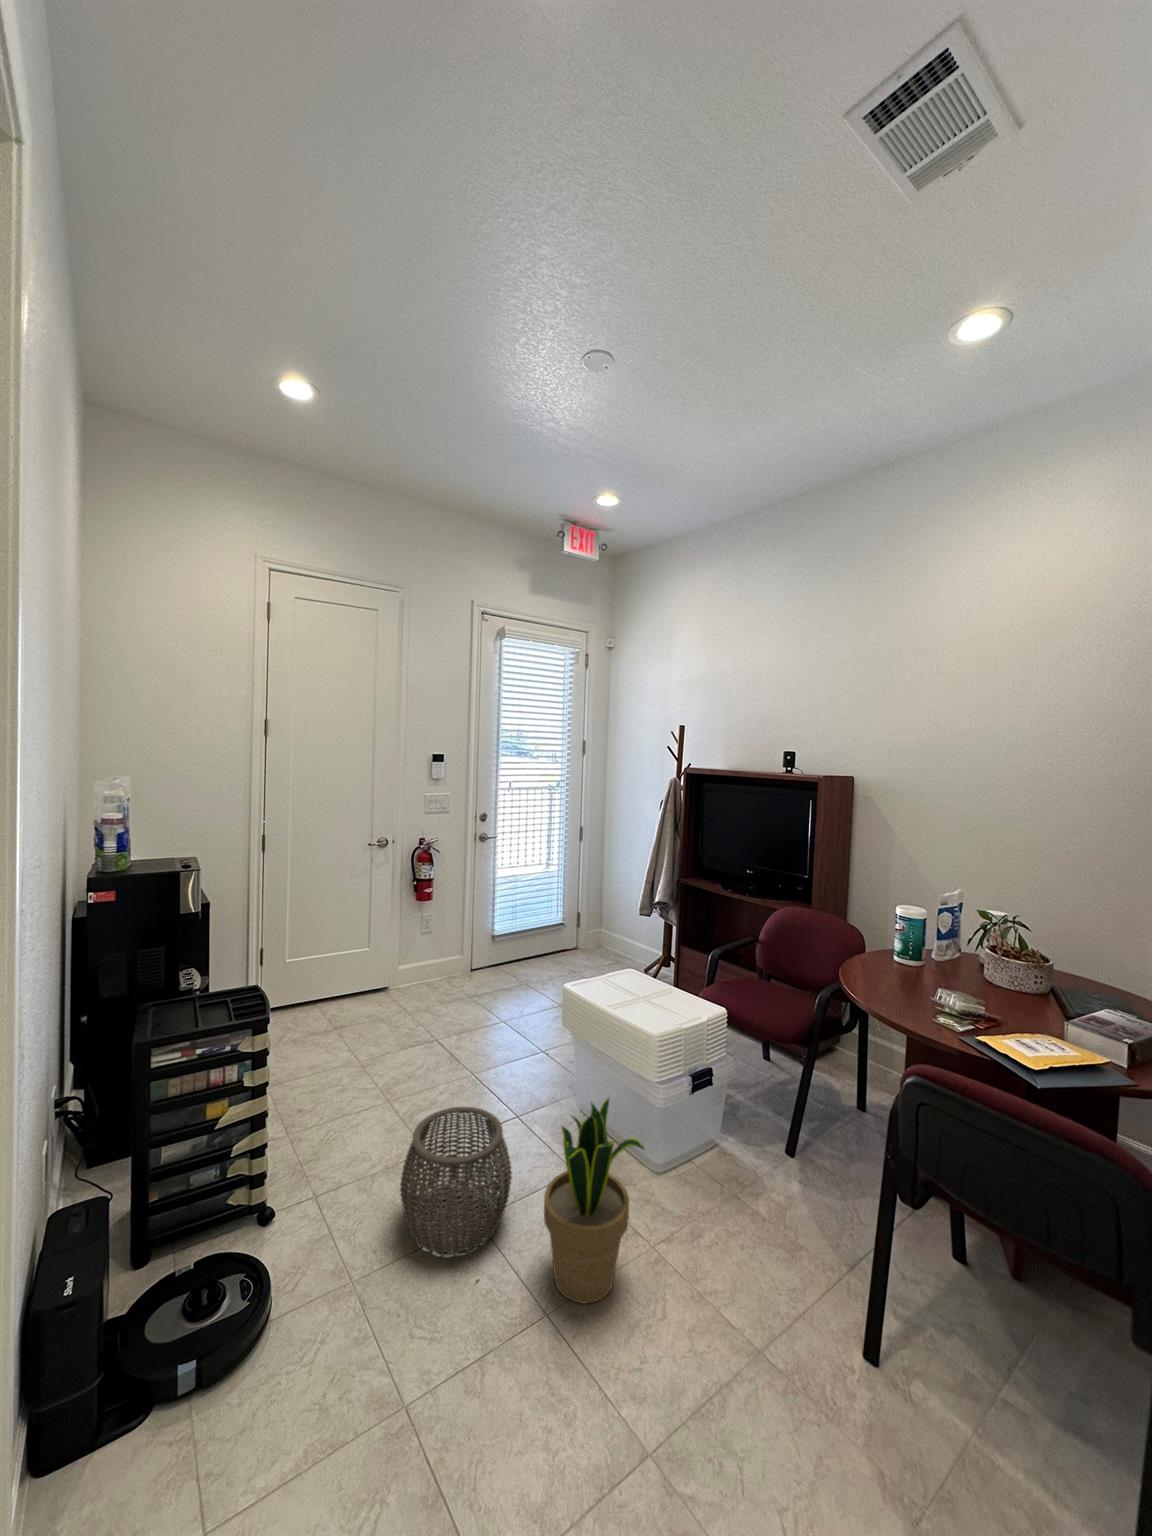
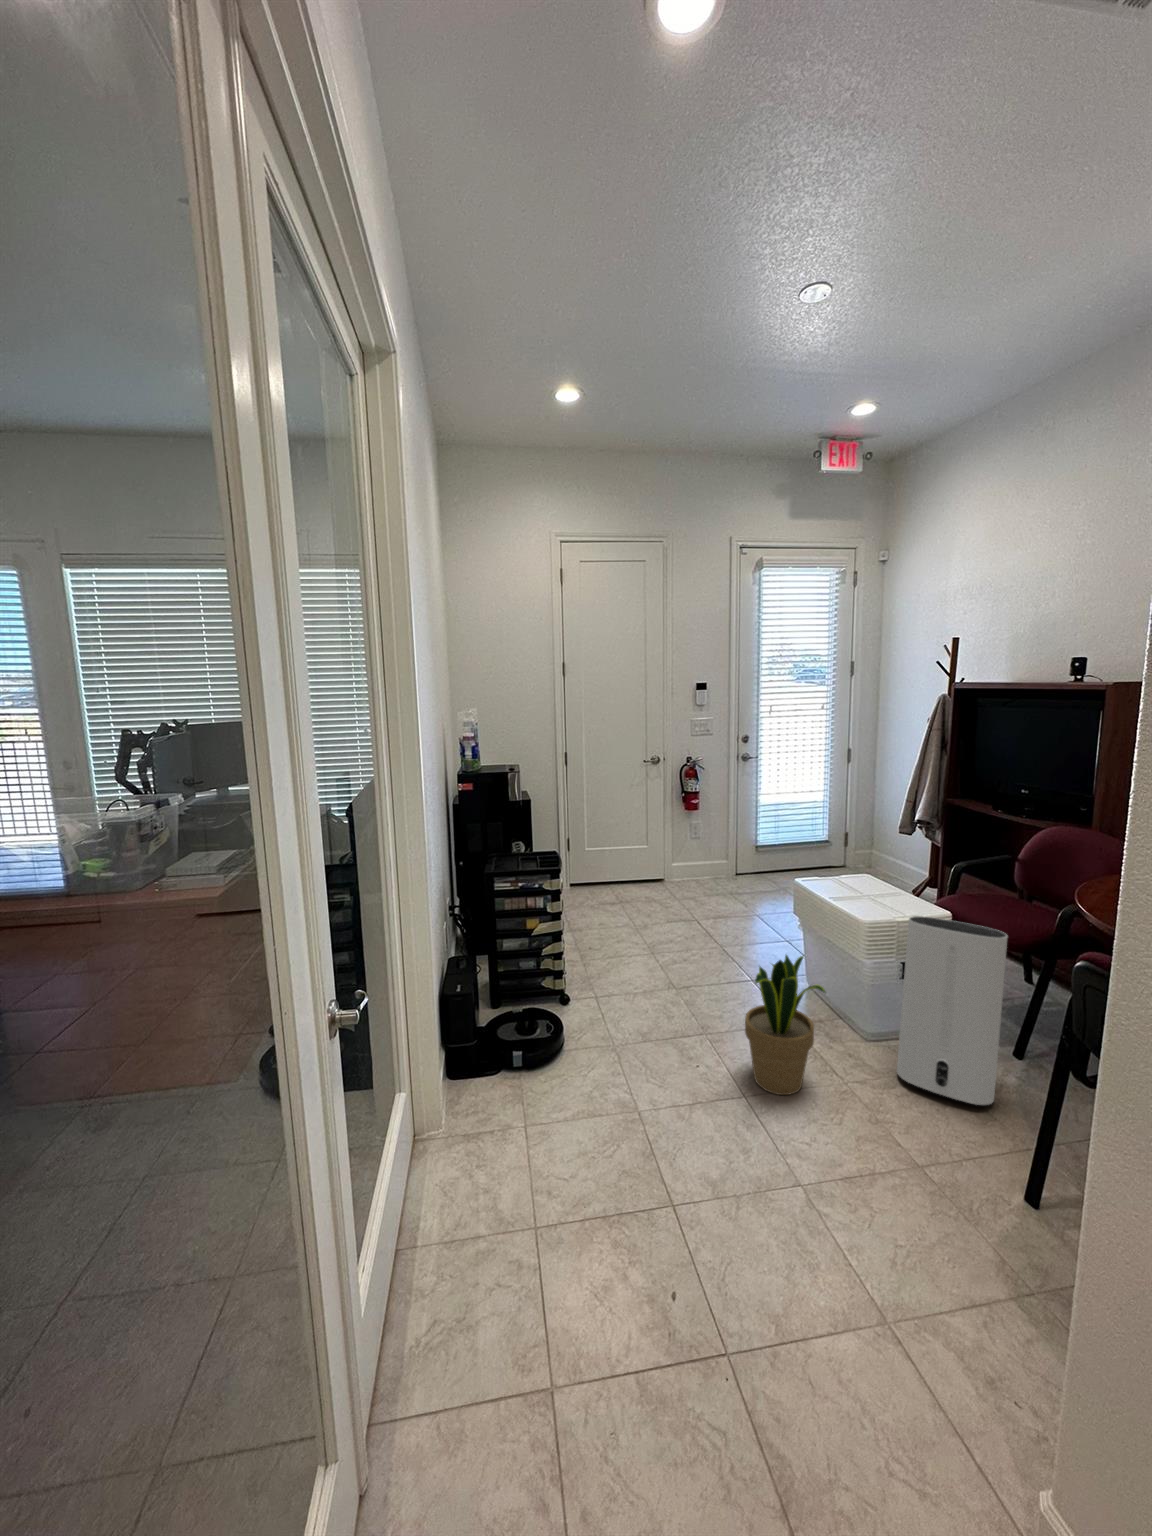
air purifier: none [703,1024,803,1242] -> present [897,916,1007,1105]
woven basket: present [400,1107,512,1256] -> none [647,951,730,1047]

